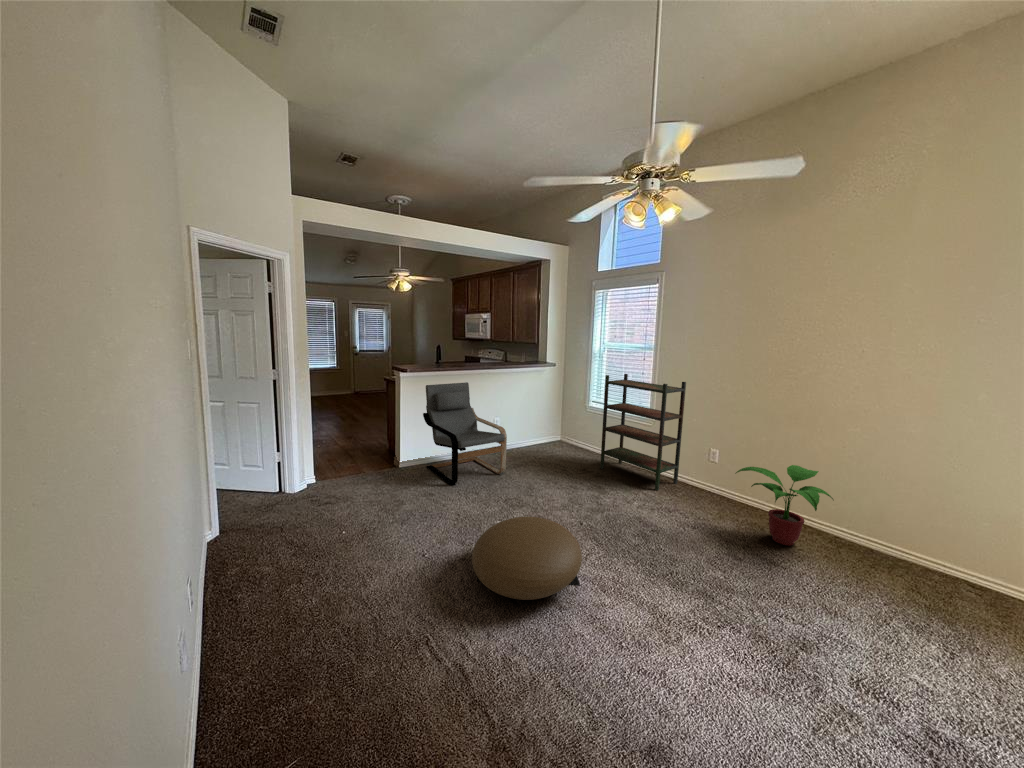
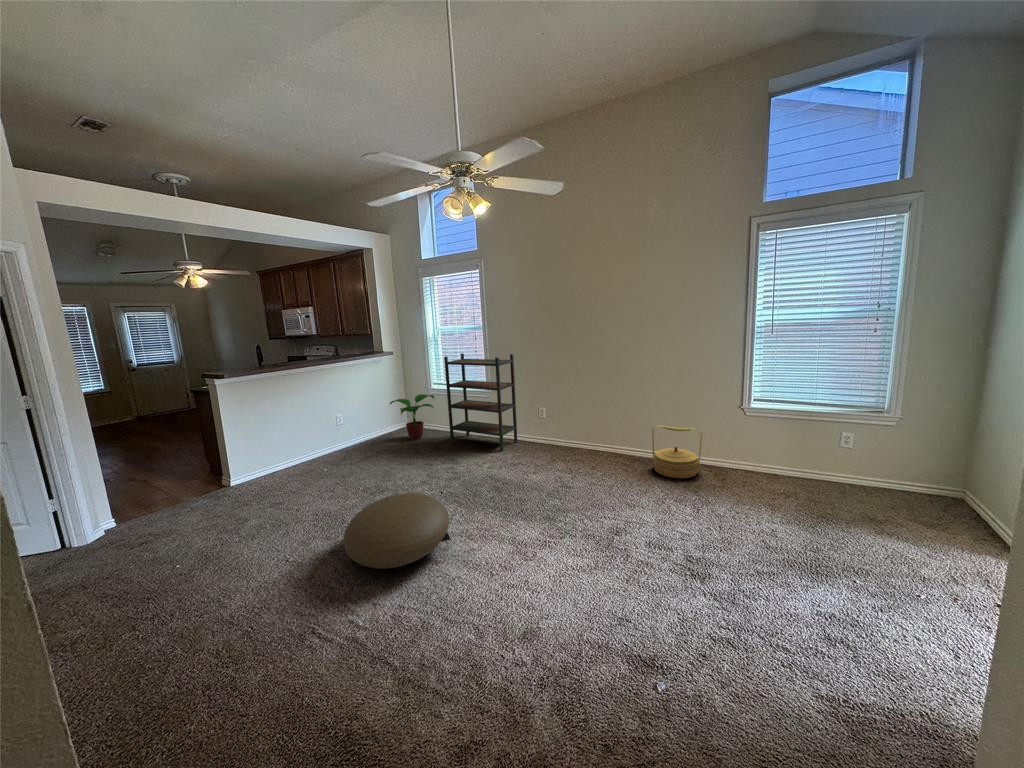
armchair: present [423,382,507,486] -> none [251,381,359,491]
potted plant: present [735,465,833,545] -> present [390,394,434,440]
woven basket: none [876,508,975,598] -> present [652,425,702,478]

